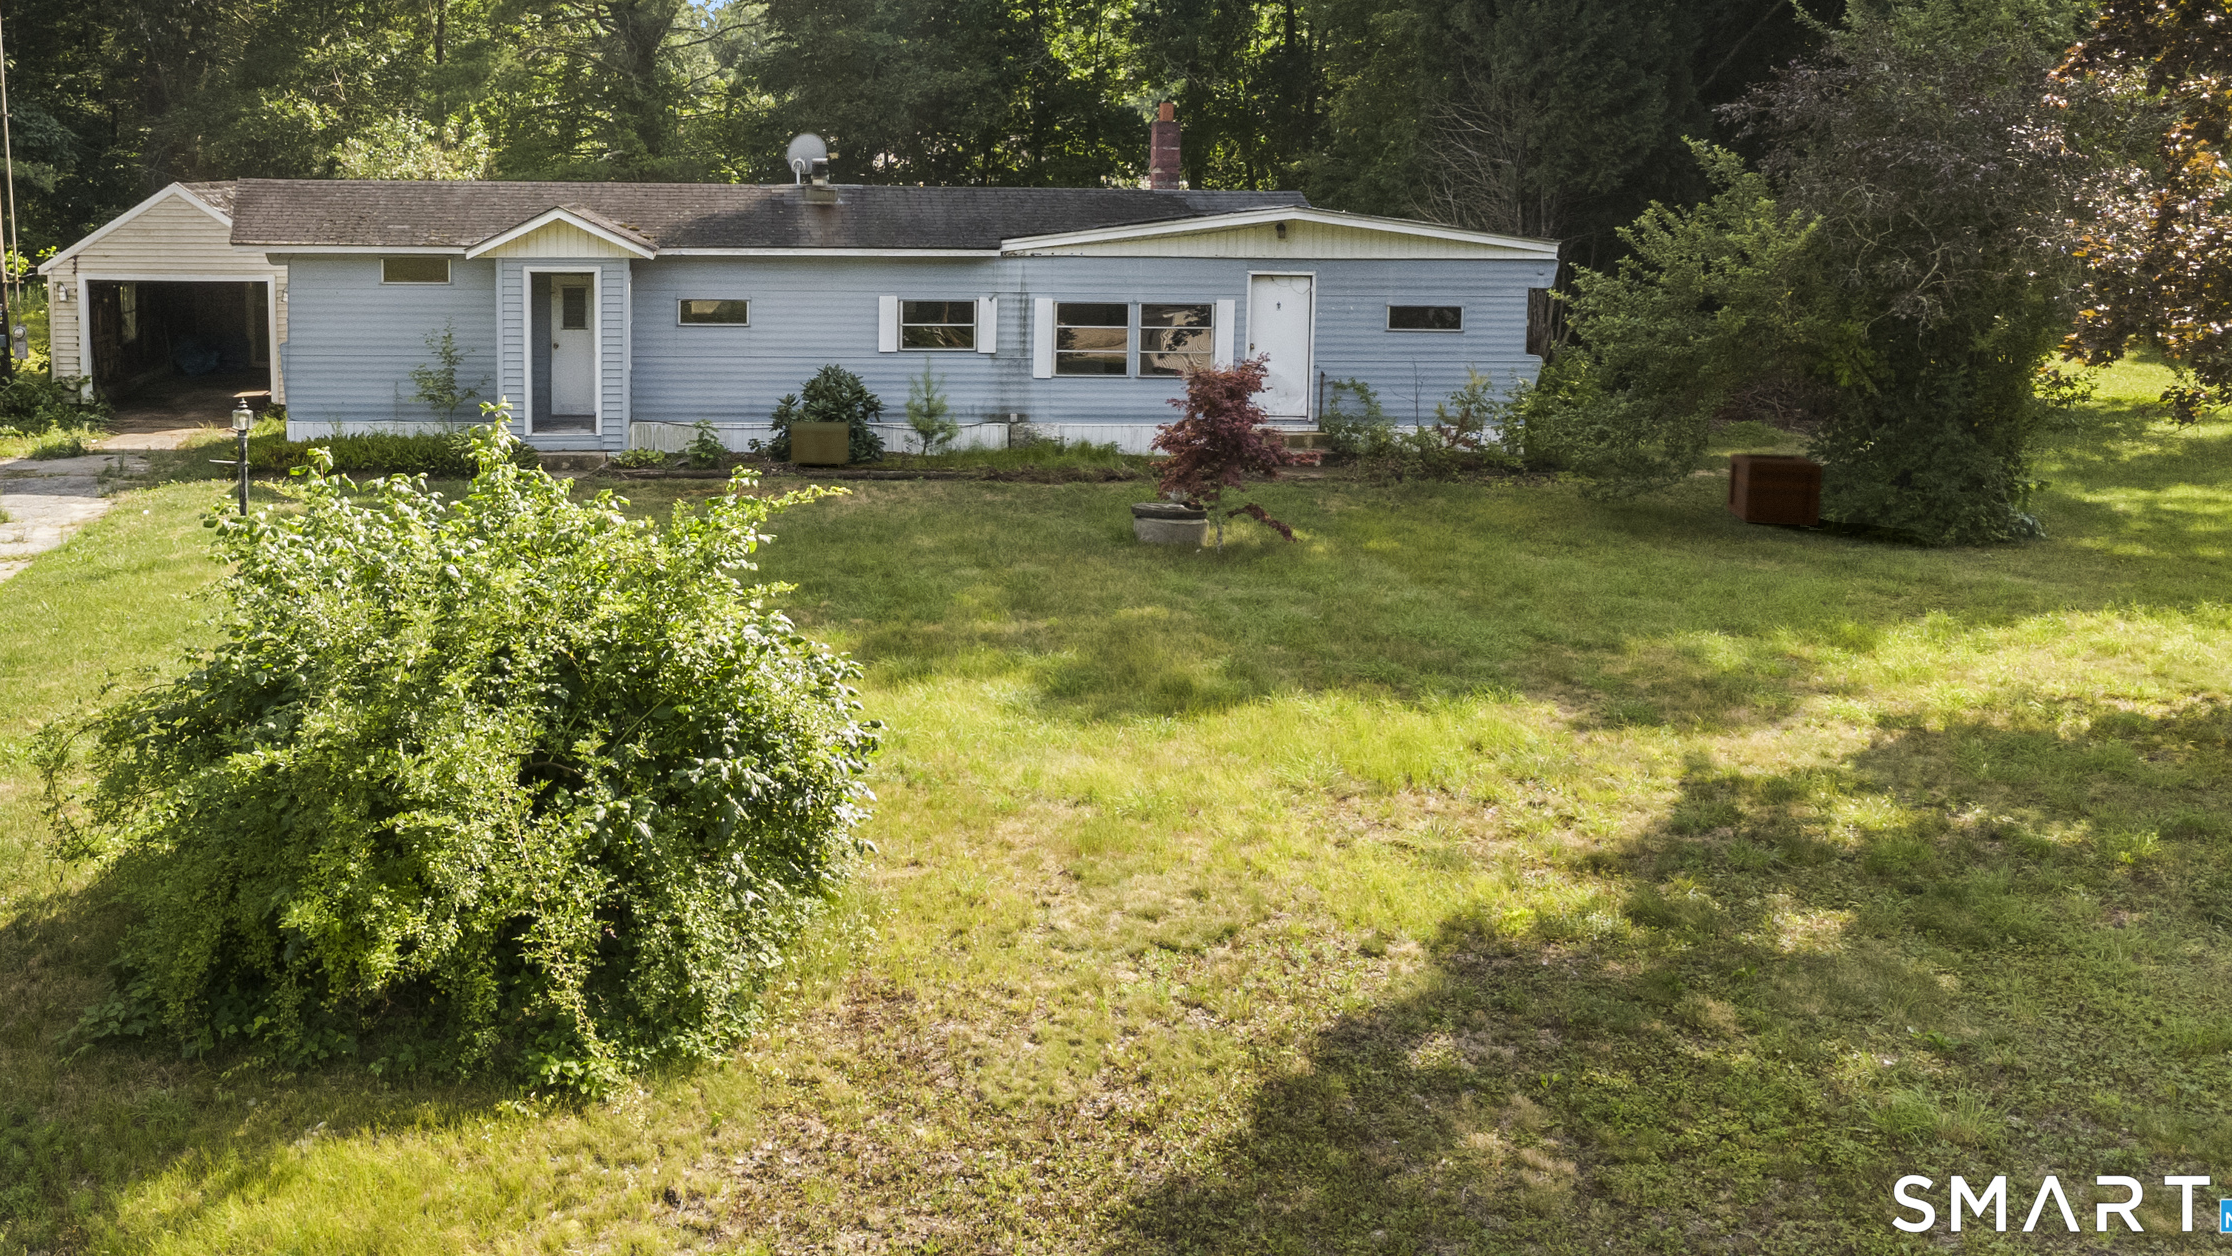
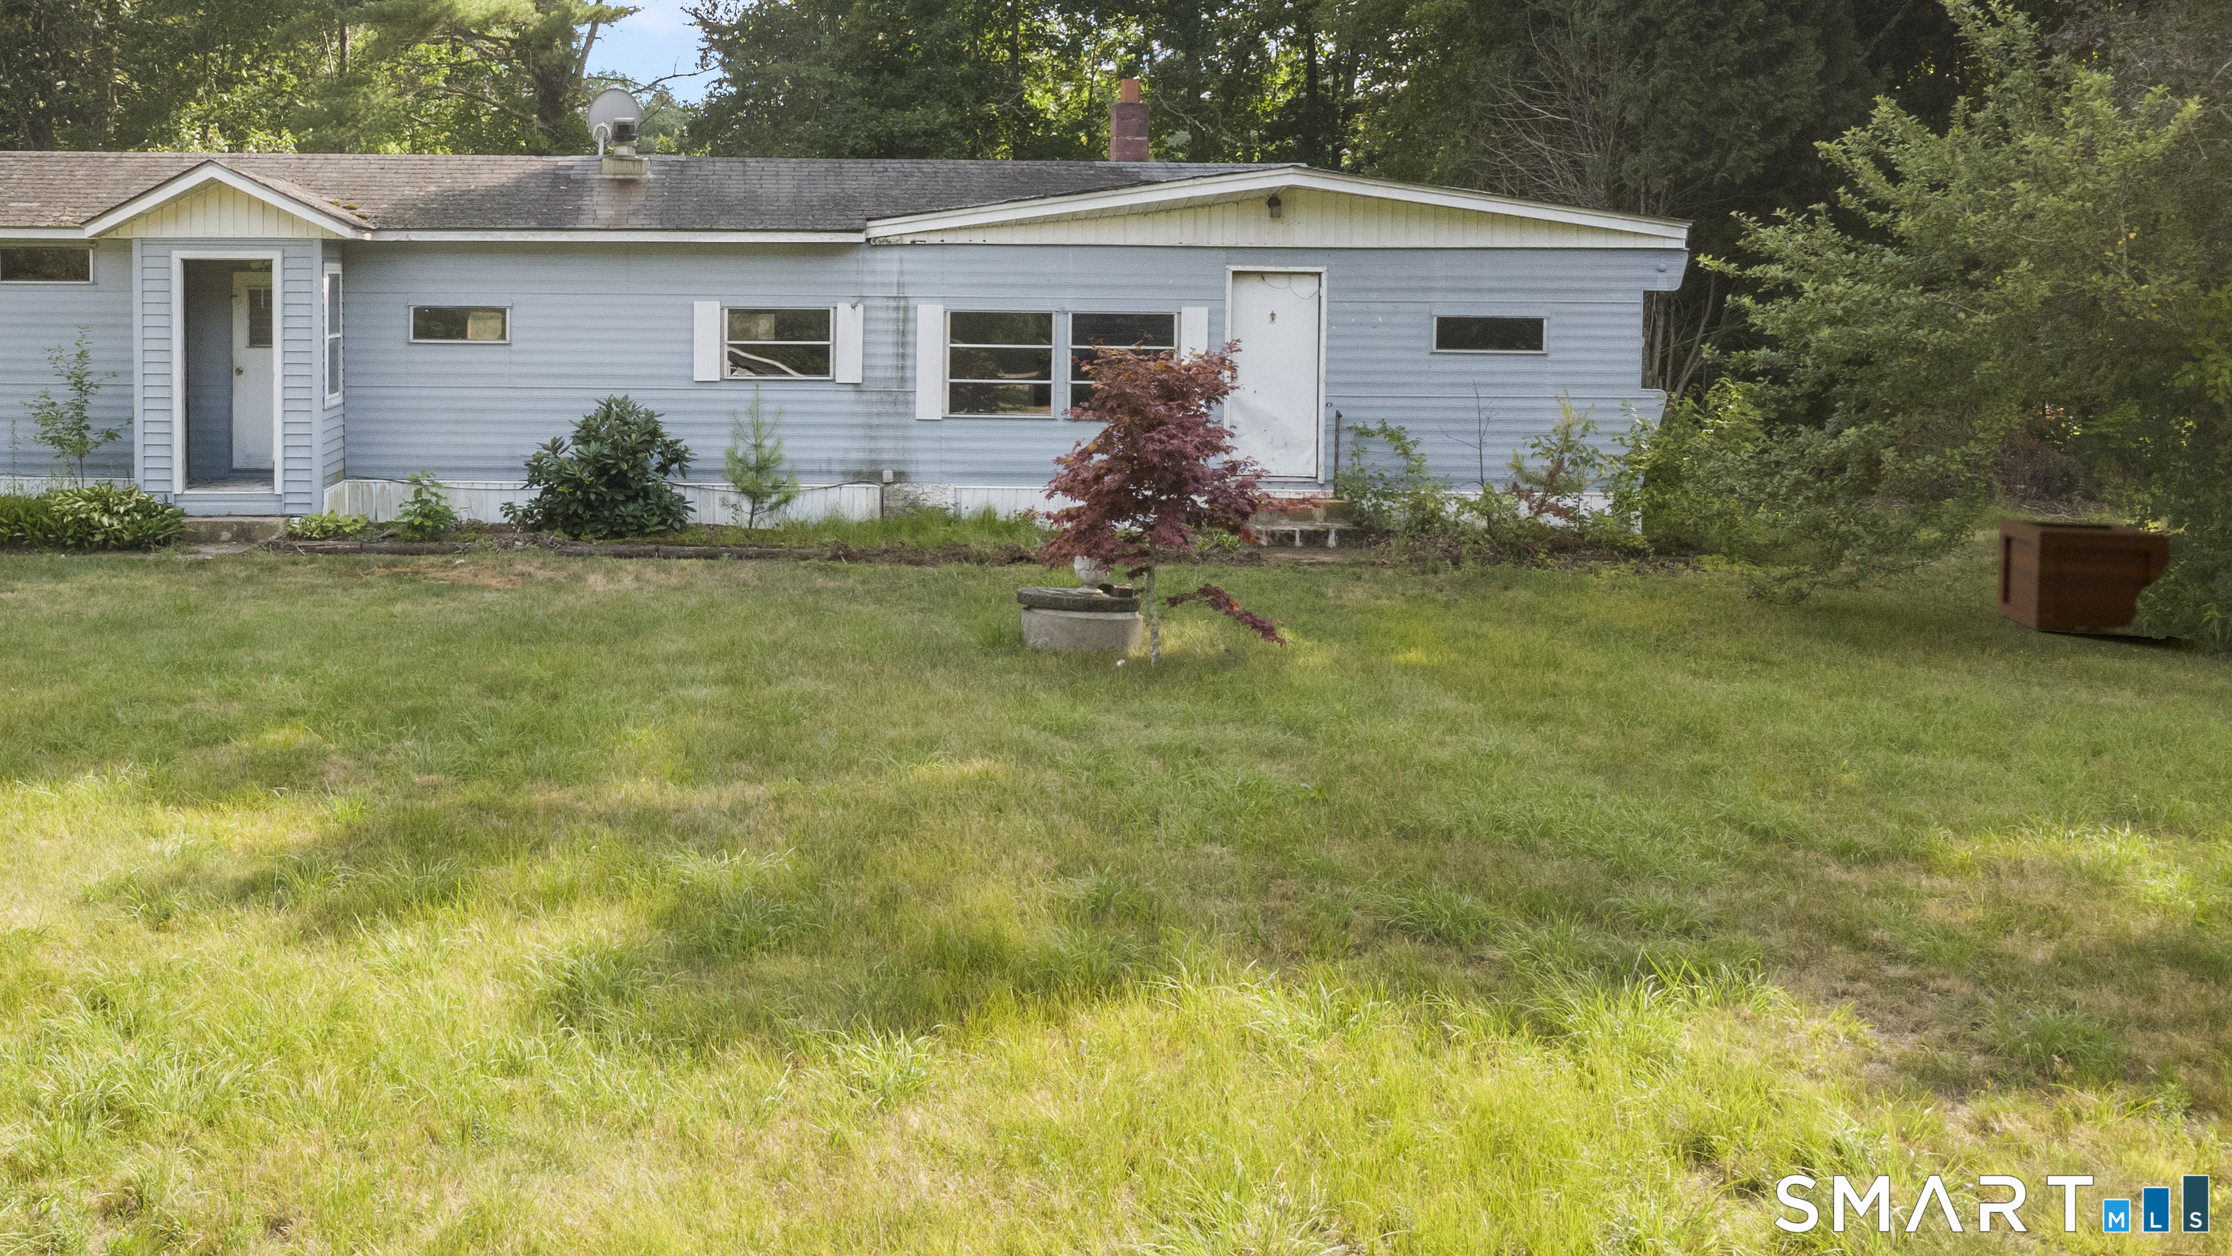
storage bench: present [790,422,849,465] -> none [548,474,637,541]

